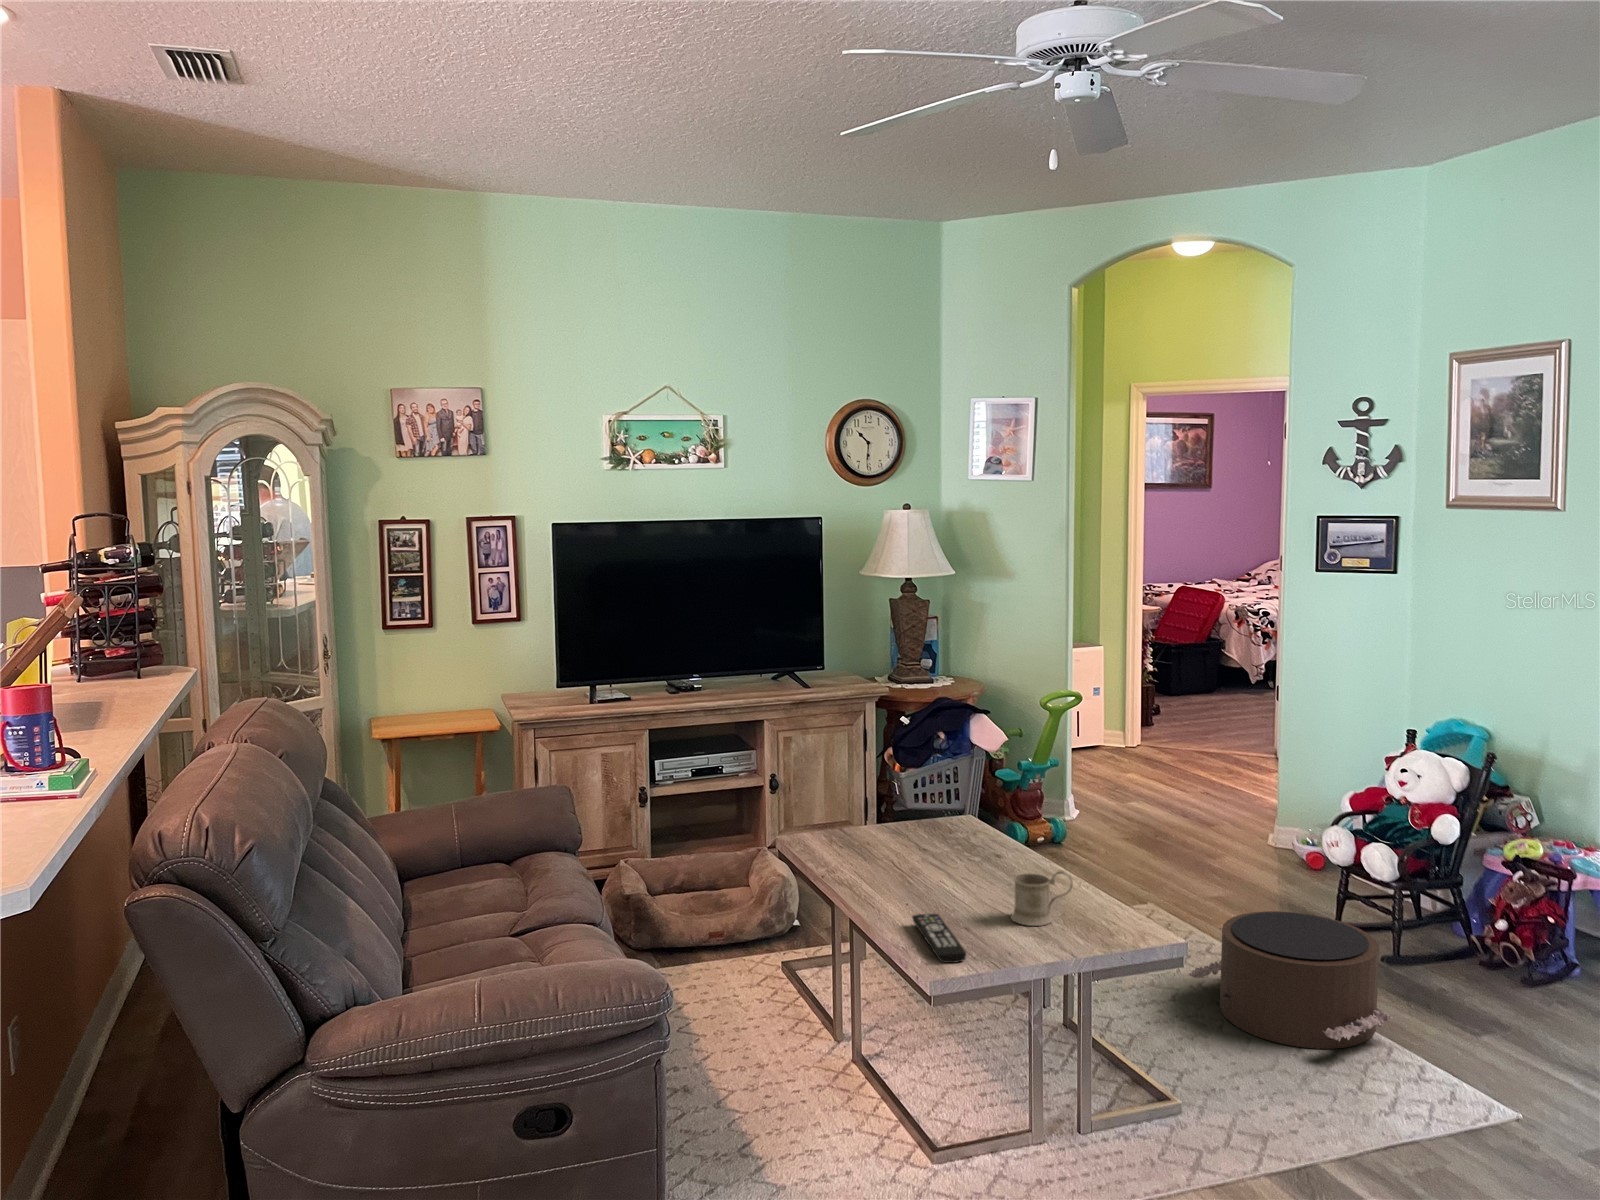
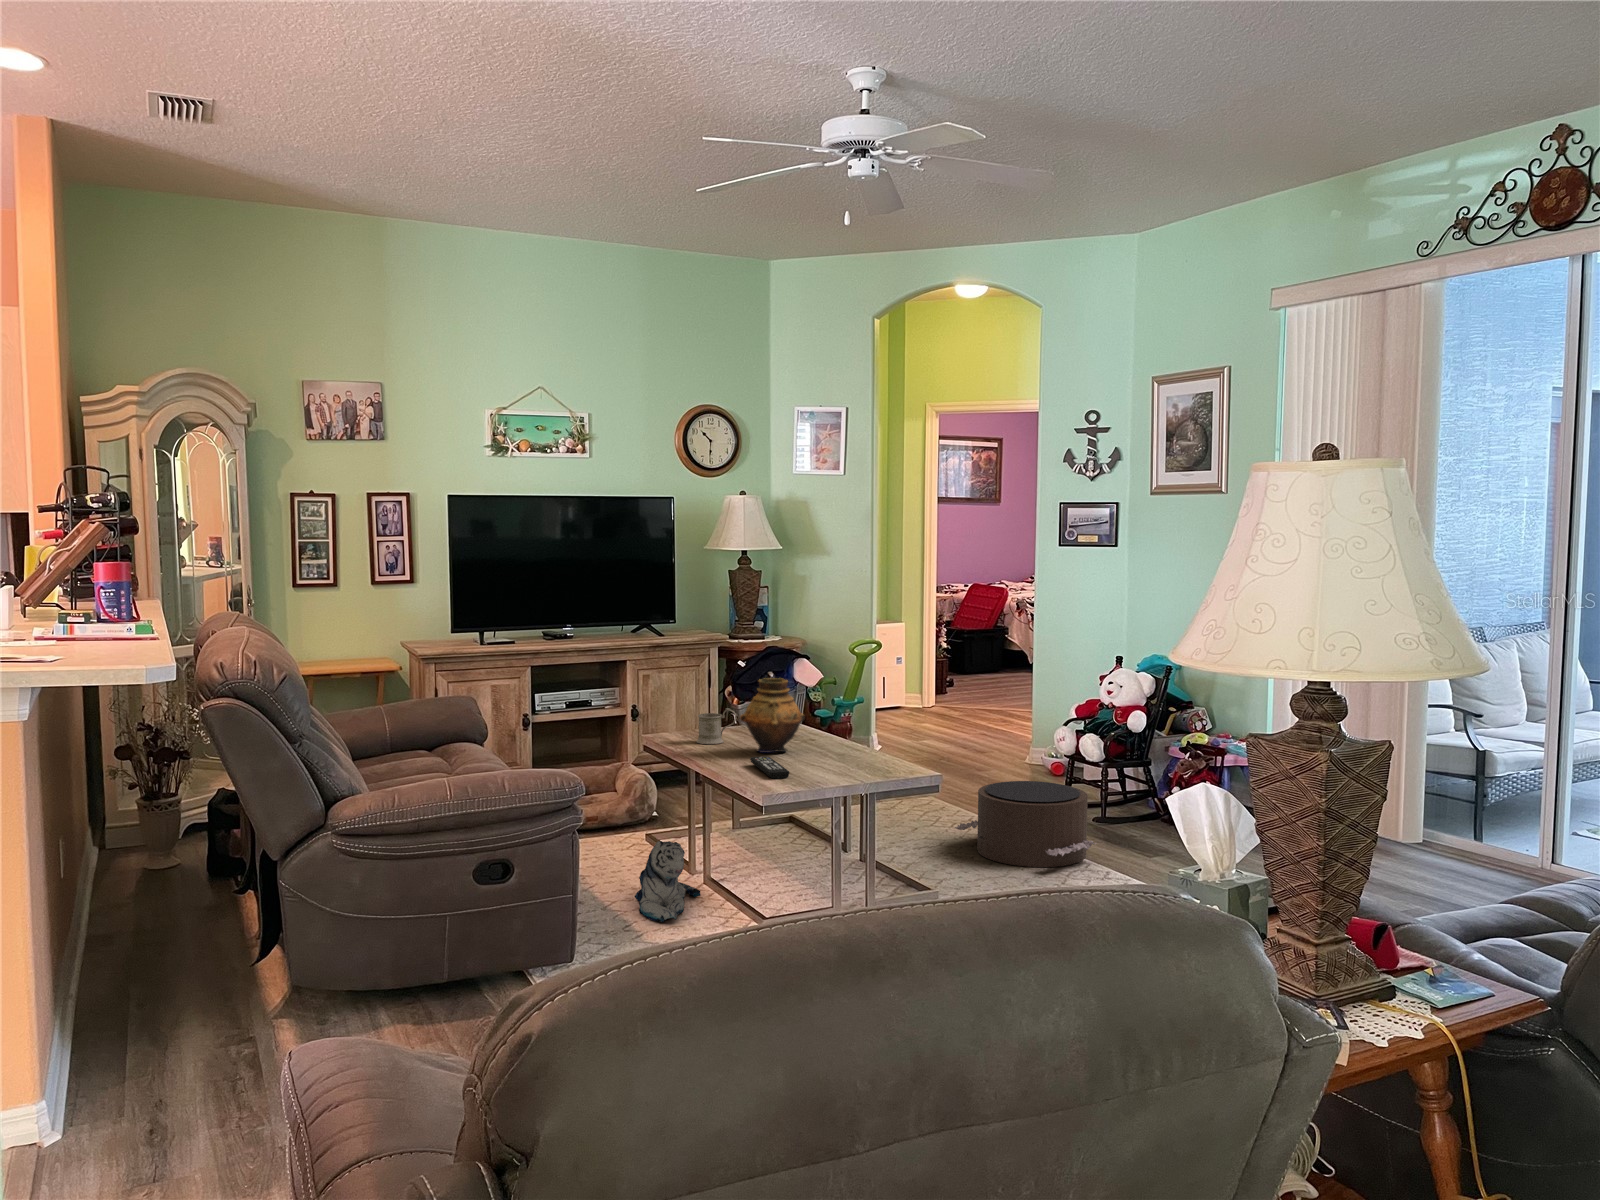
vase: none [899,793,988,898] -> present [740,678,805,753]
mug: present [1011,870,1073,926] -> present [696,708,736,744]
plush toy: none [758,1019,847,1141] -> present [634,841,701,922]

